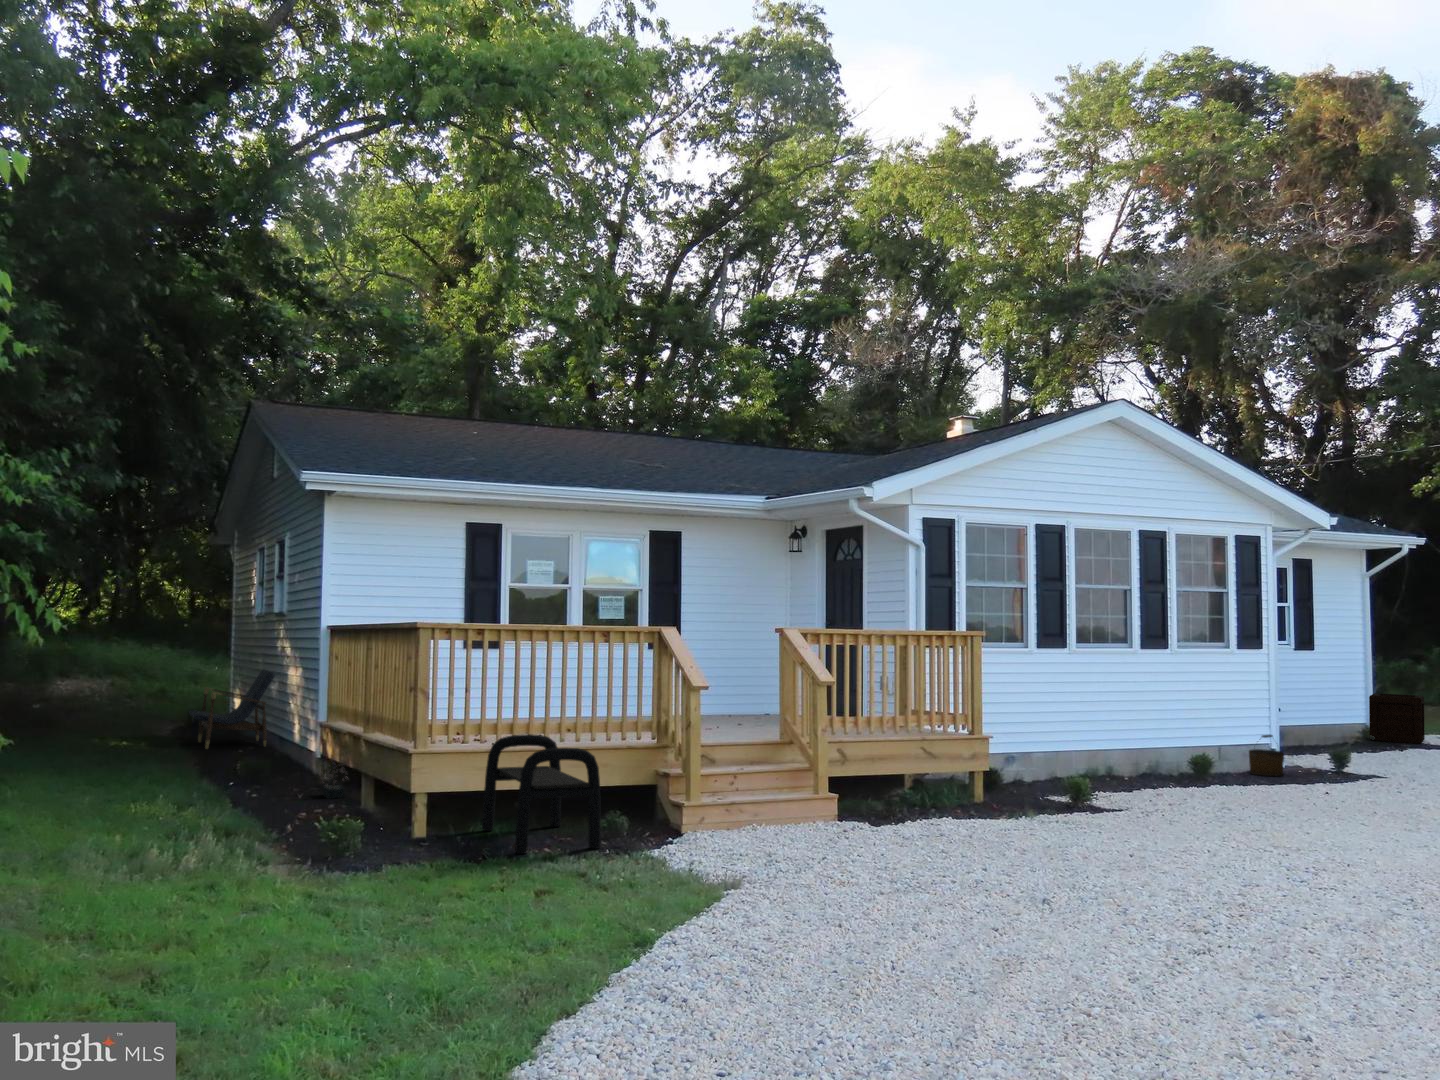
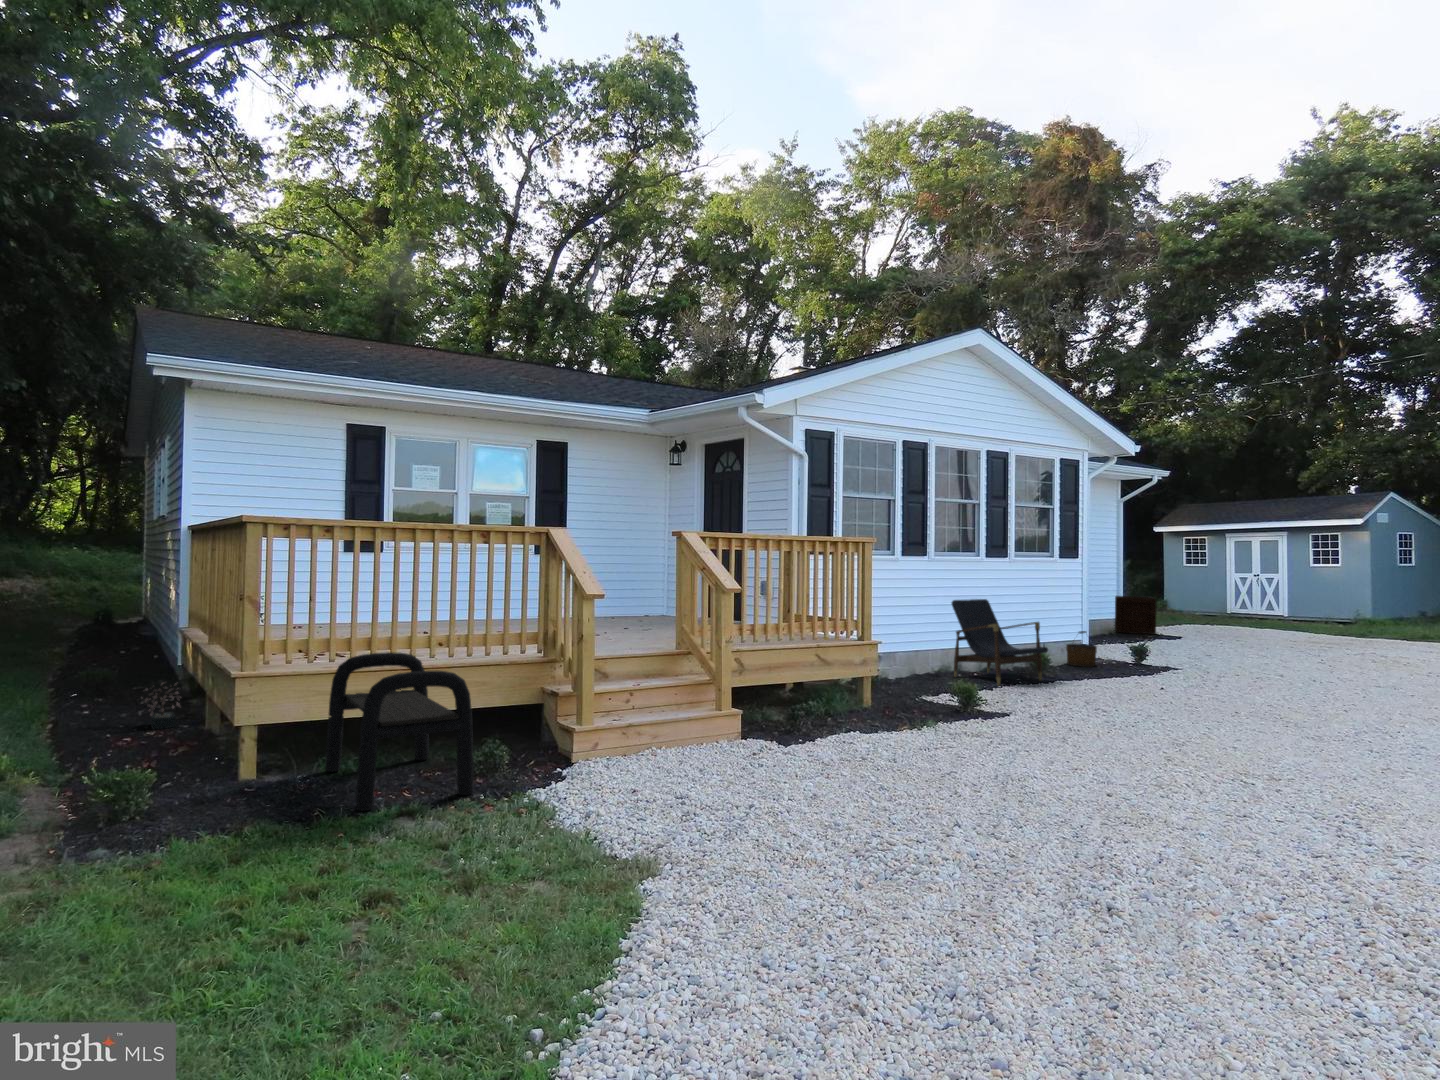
lounge chair: present [189,670,275,749] -> present [952,599,1048,686]

